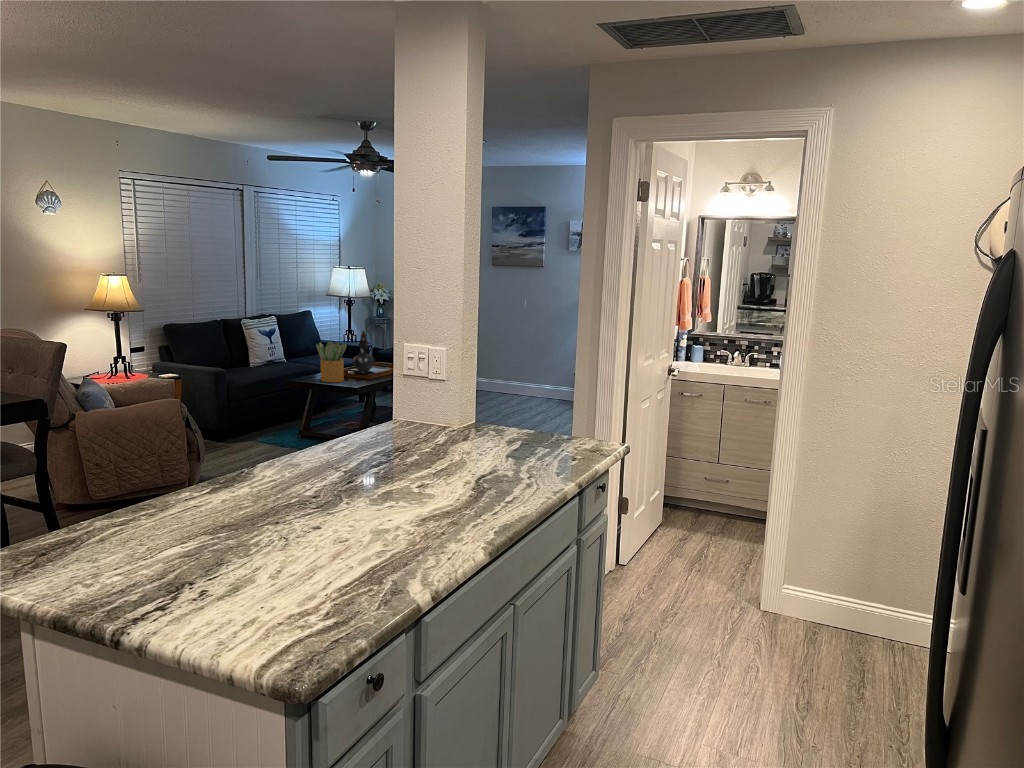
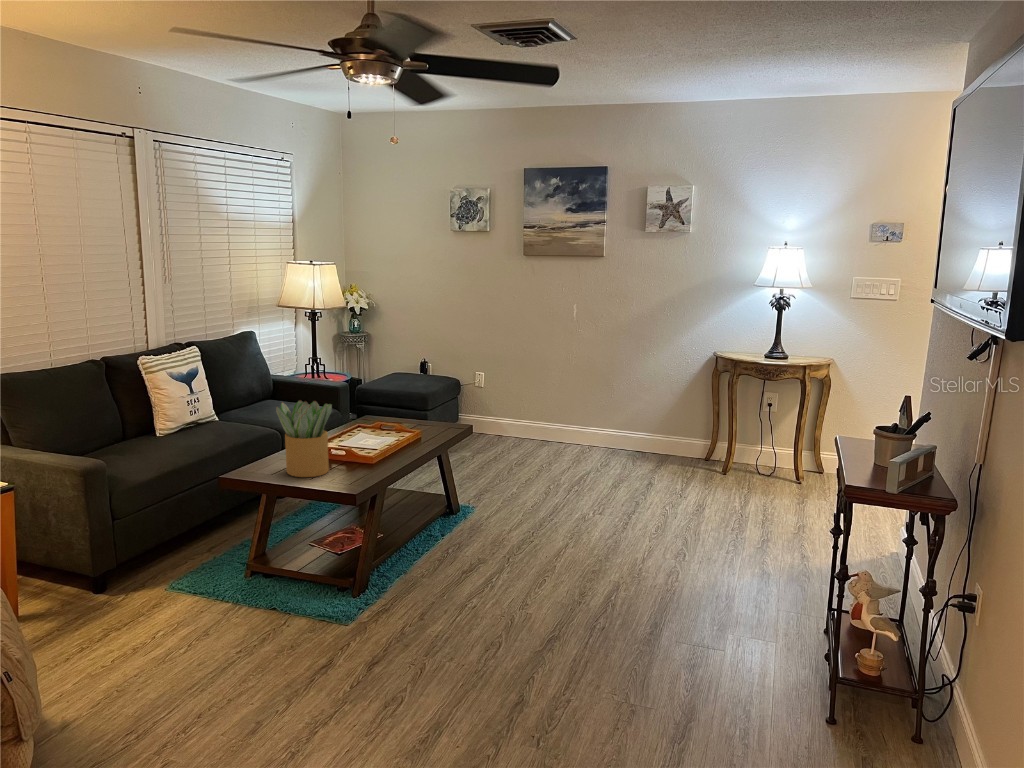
decorative vase: present [353,331,374,373] -> none [339,374,377,448]

